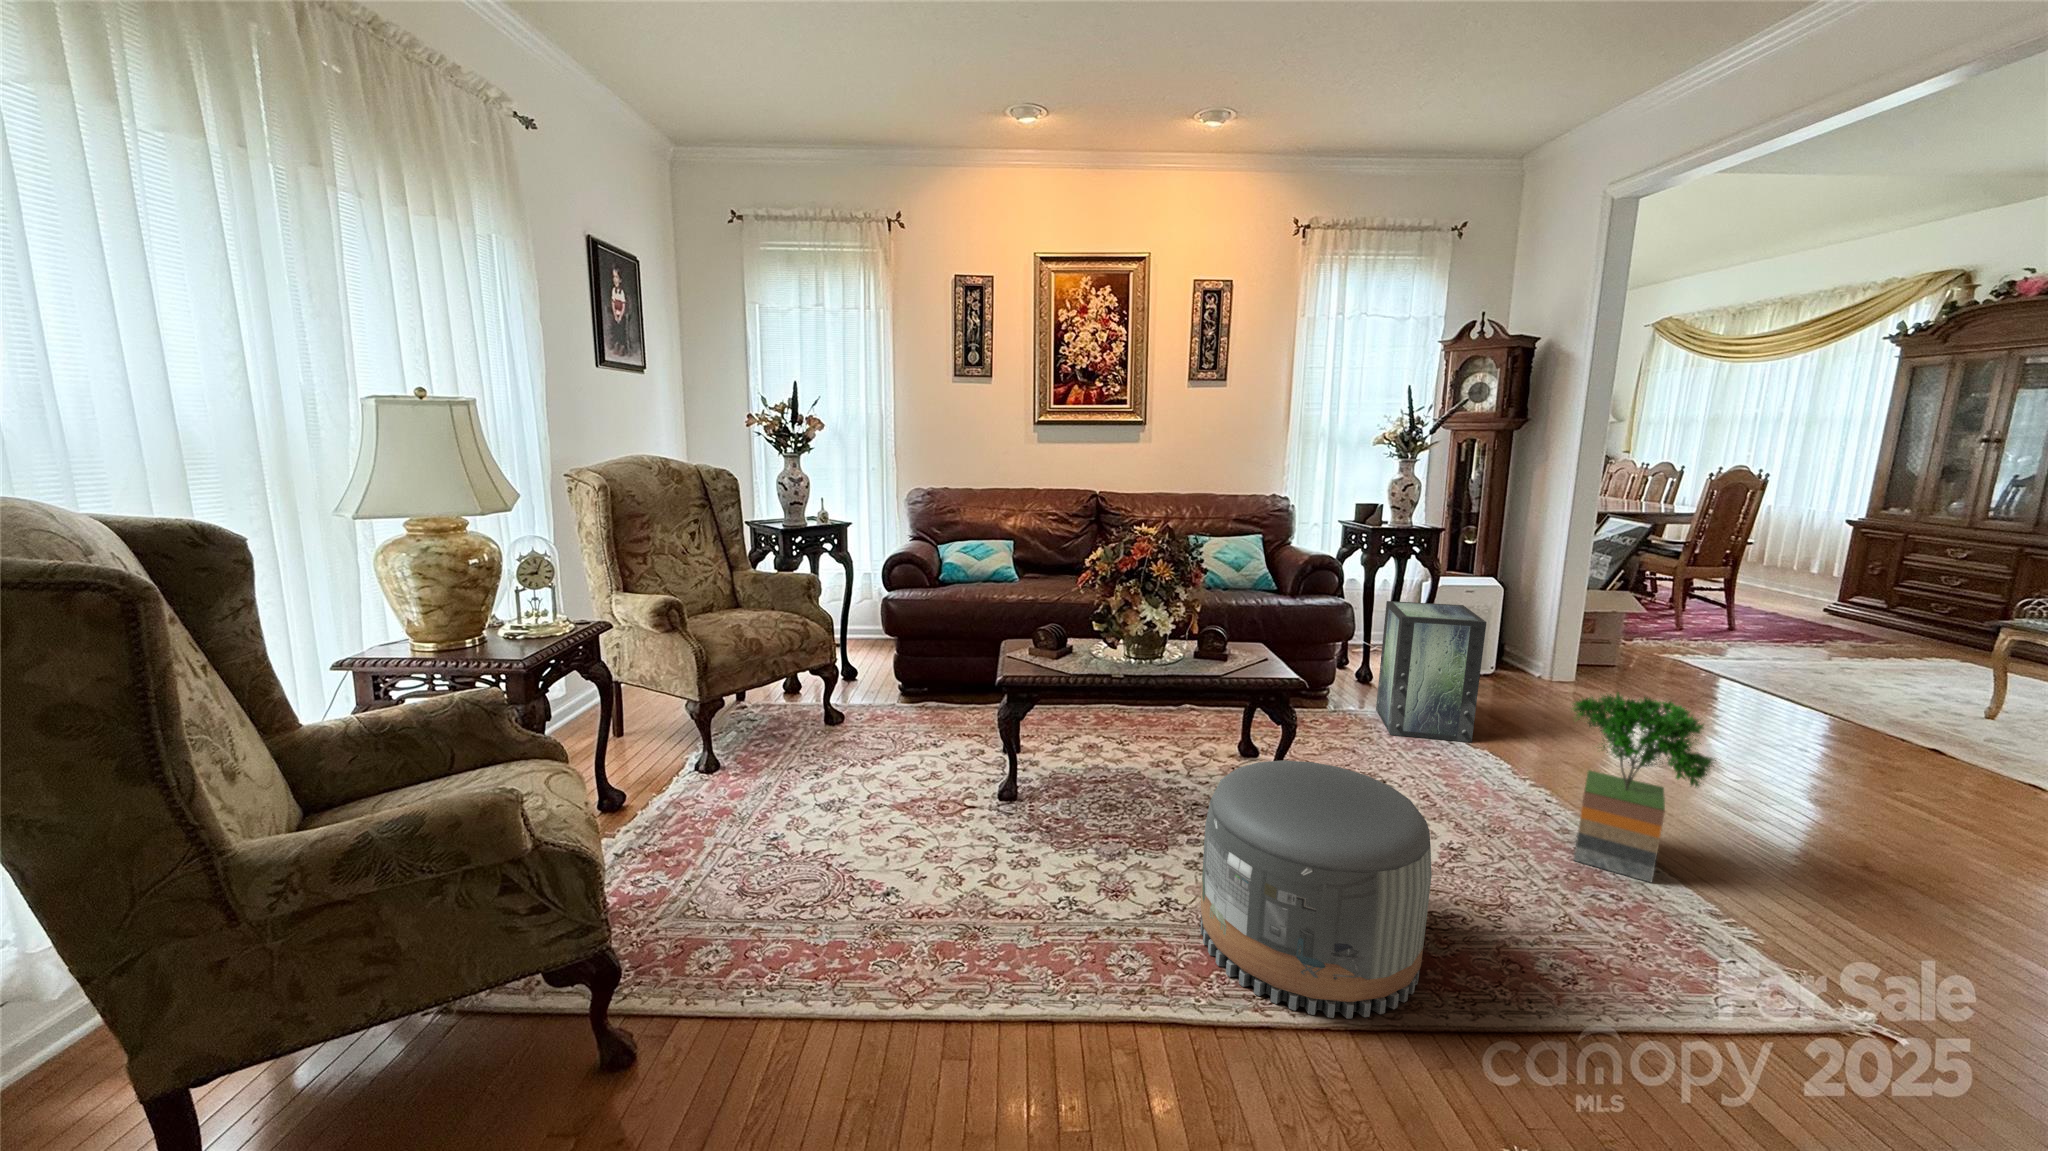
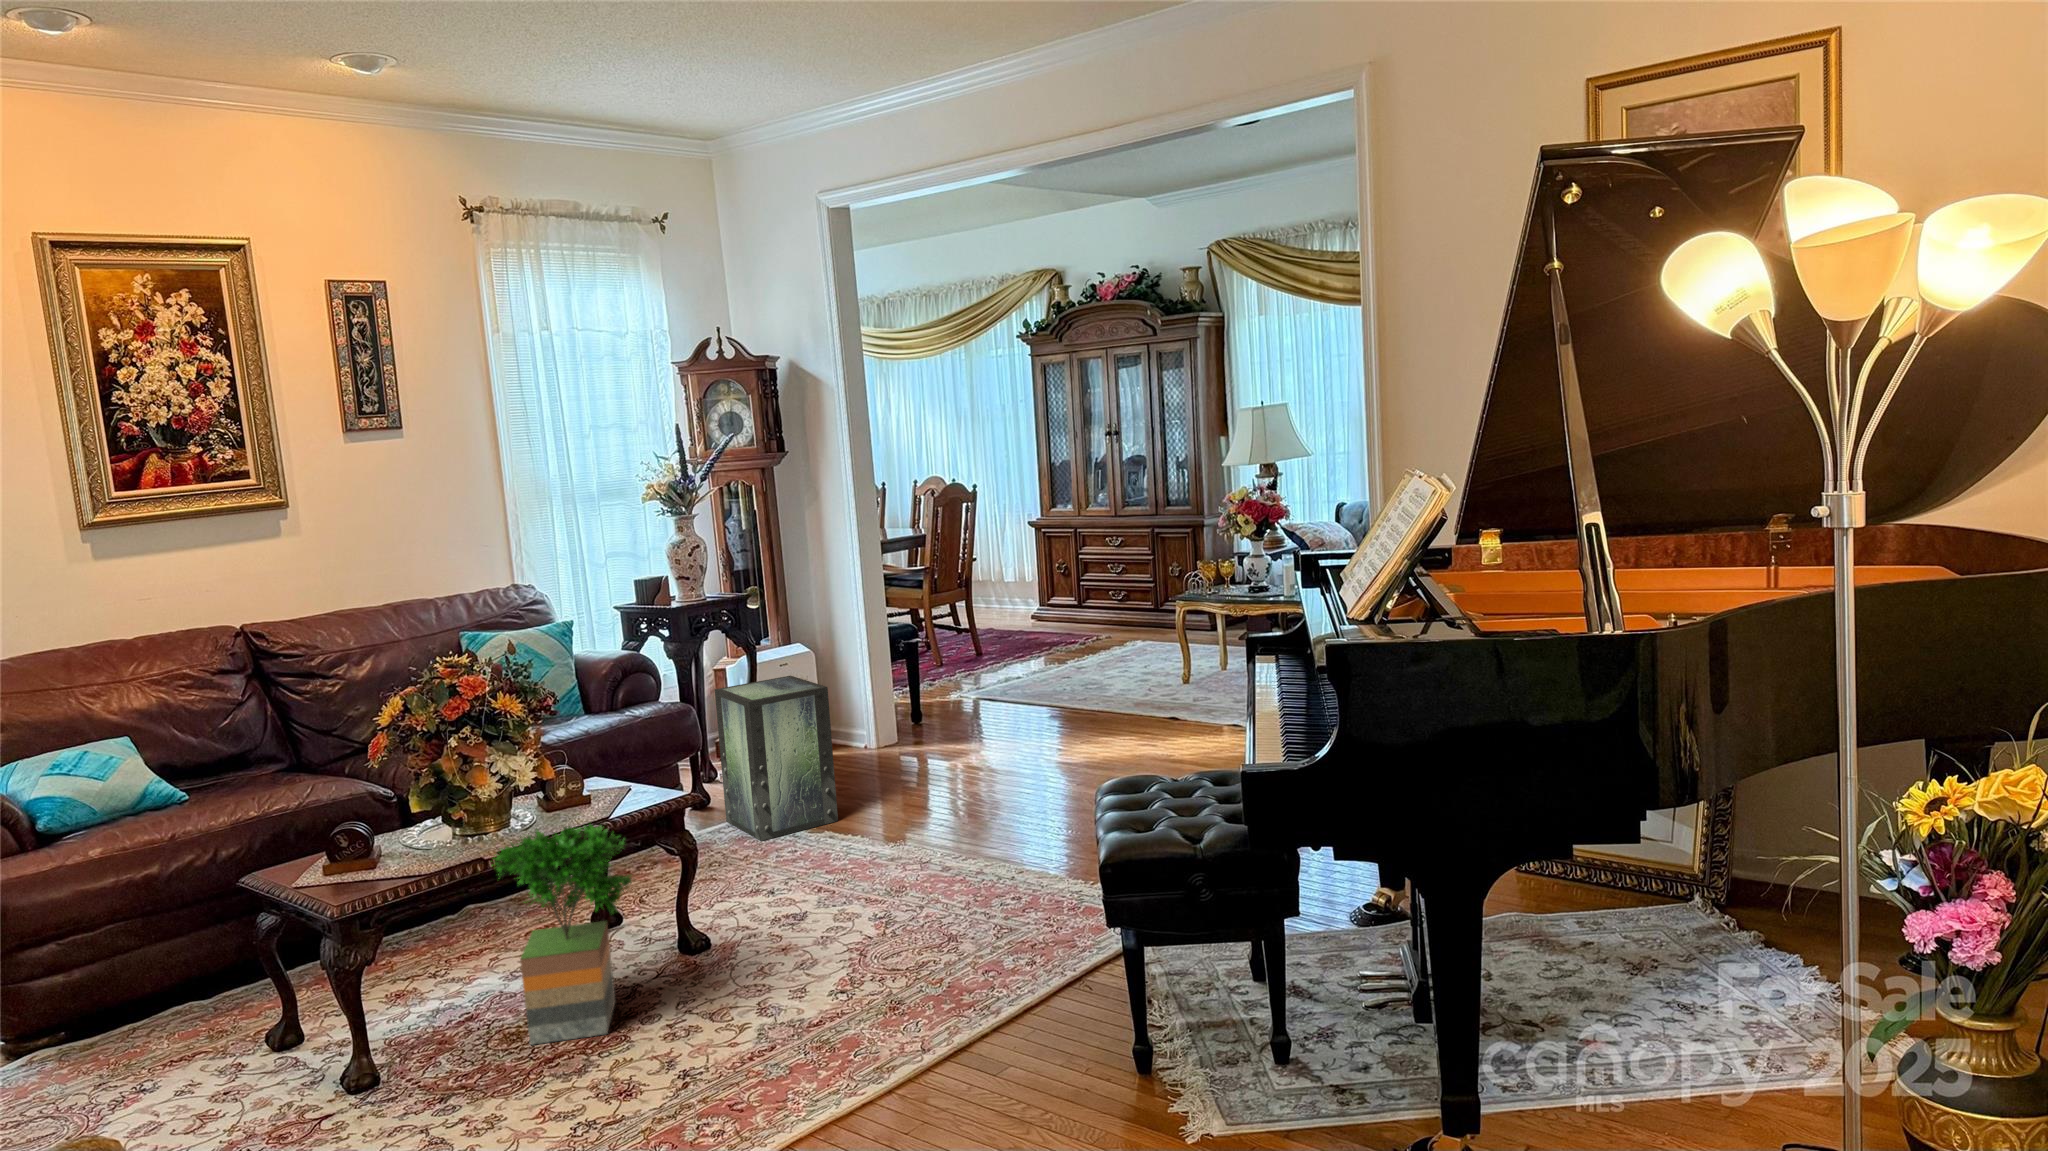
potted tree: present [1572,692,1716,883] -> present [492,824,632,1045]
pouf: present [1201,760,1432,1018] -> none [717,854,940,1093]

